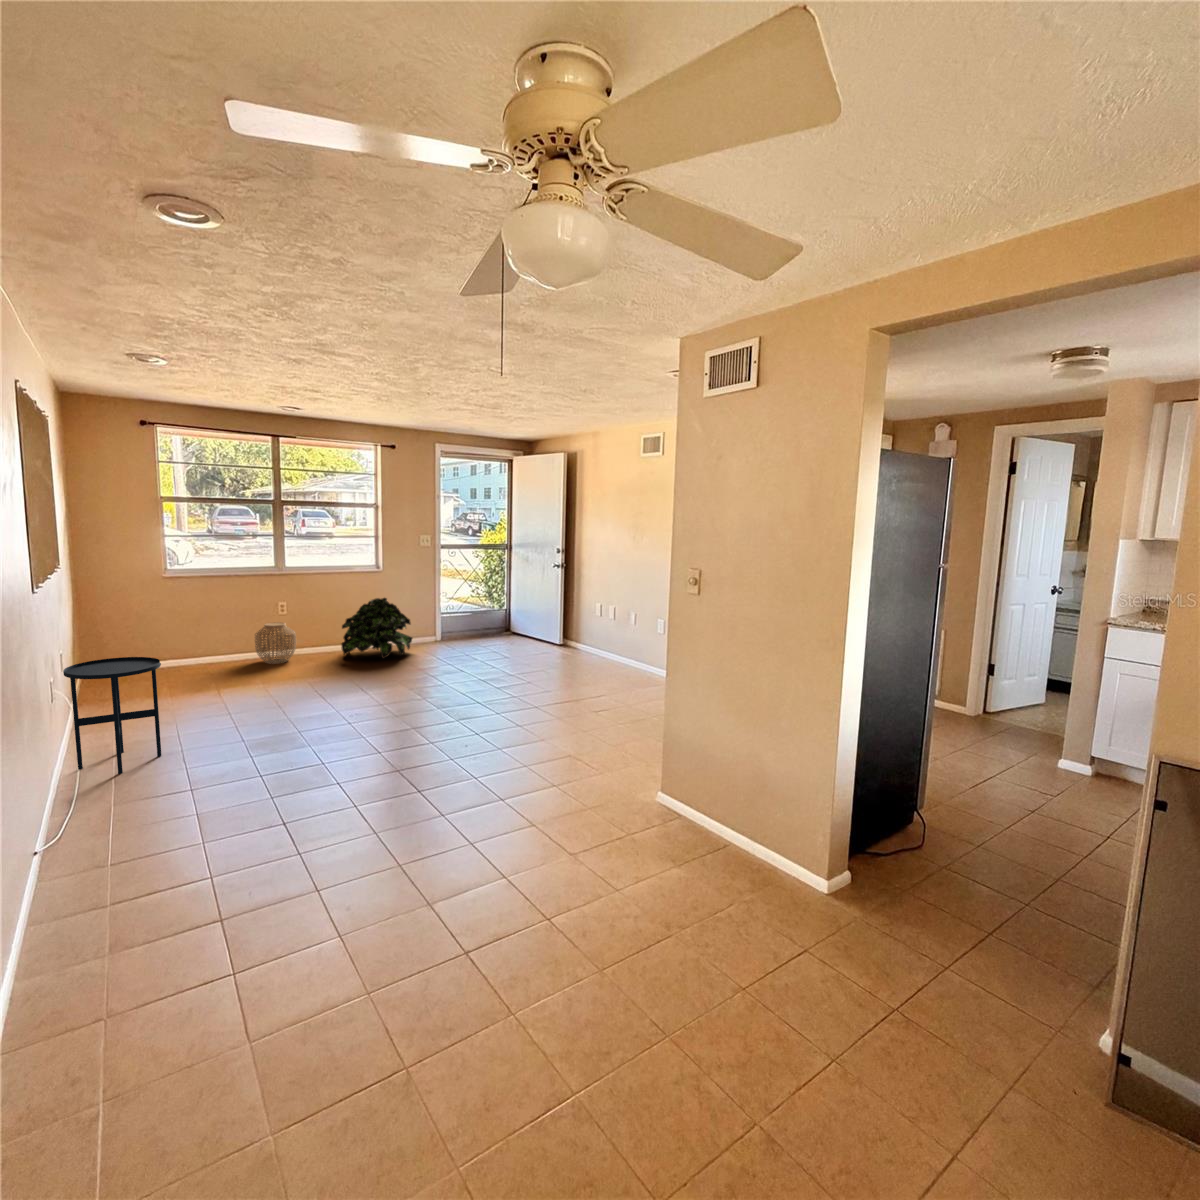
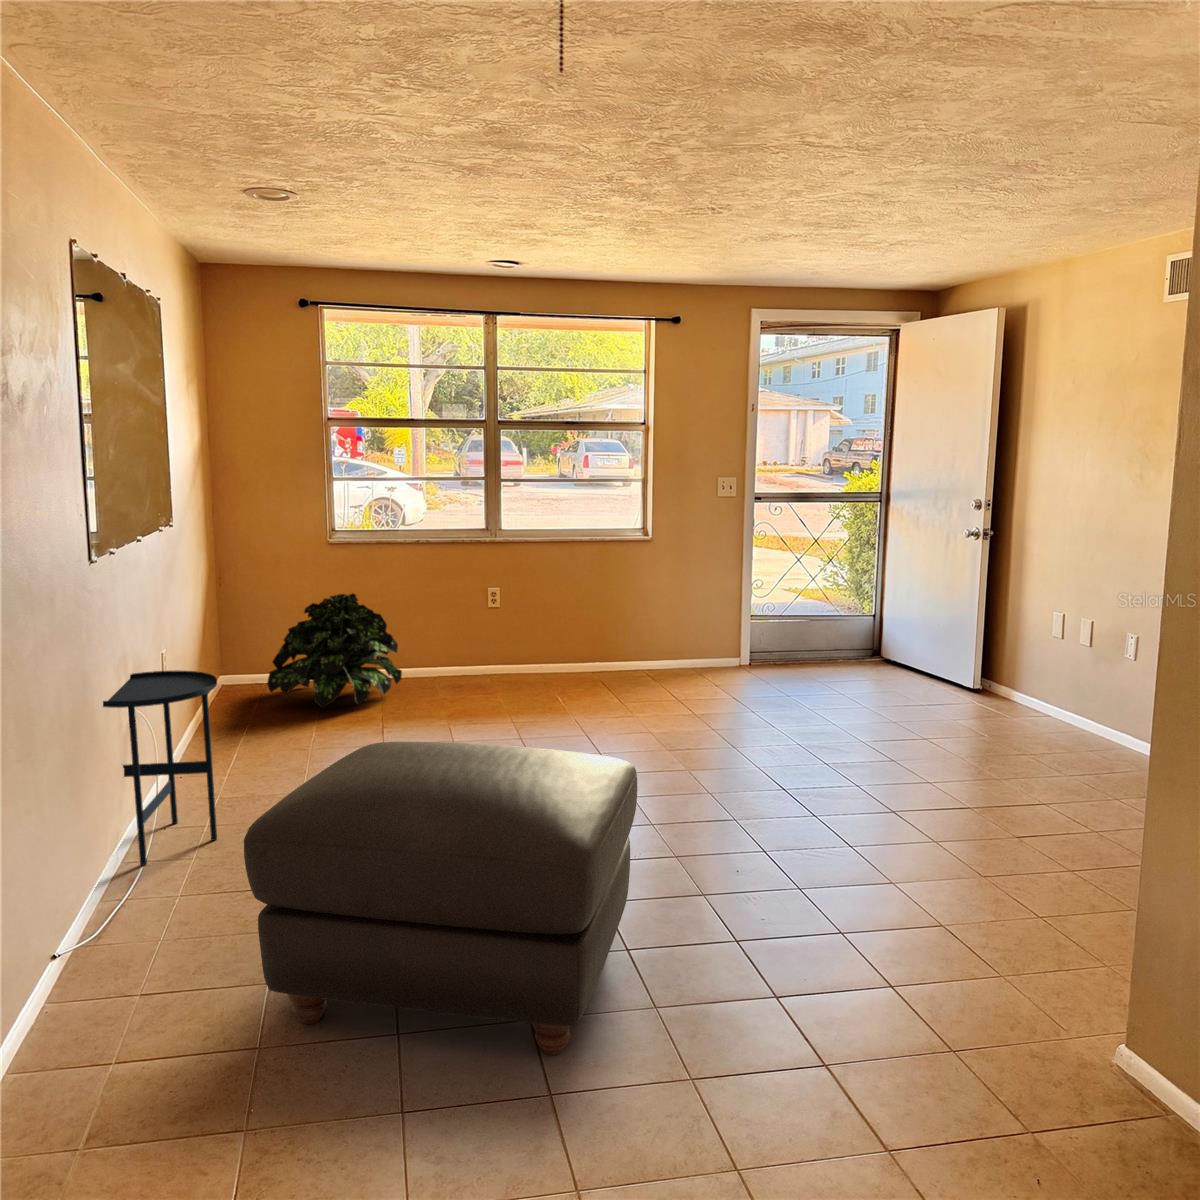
potted plant: present [341,598,412,658] -> present [267,593,402,708]
woven basket: present [255,622,296,664] -> none [447,619,507,686]
ottoman: none [259,673,440,815] -> present [244,742,637,1055]

